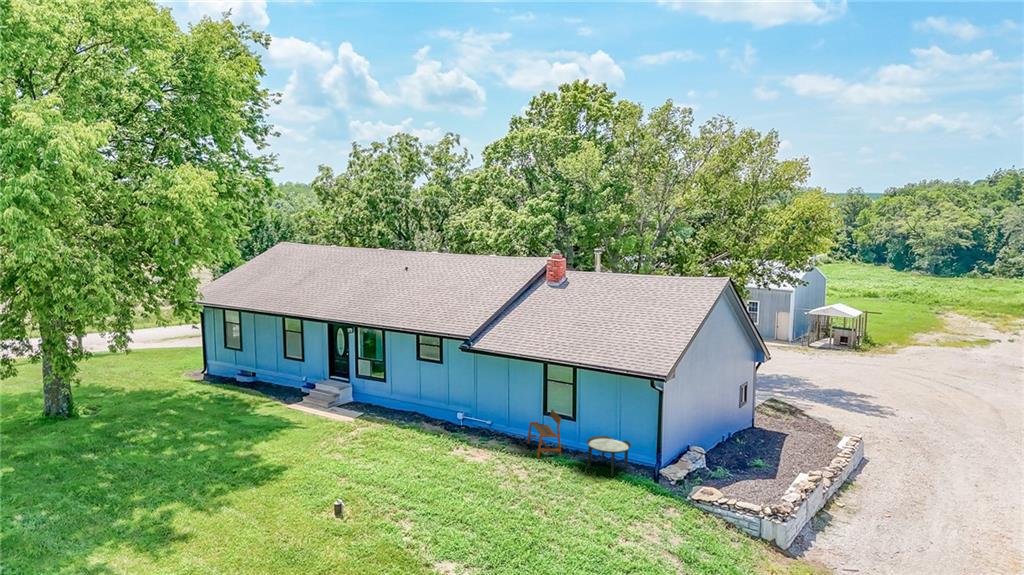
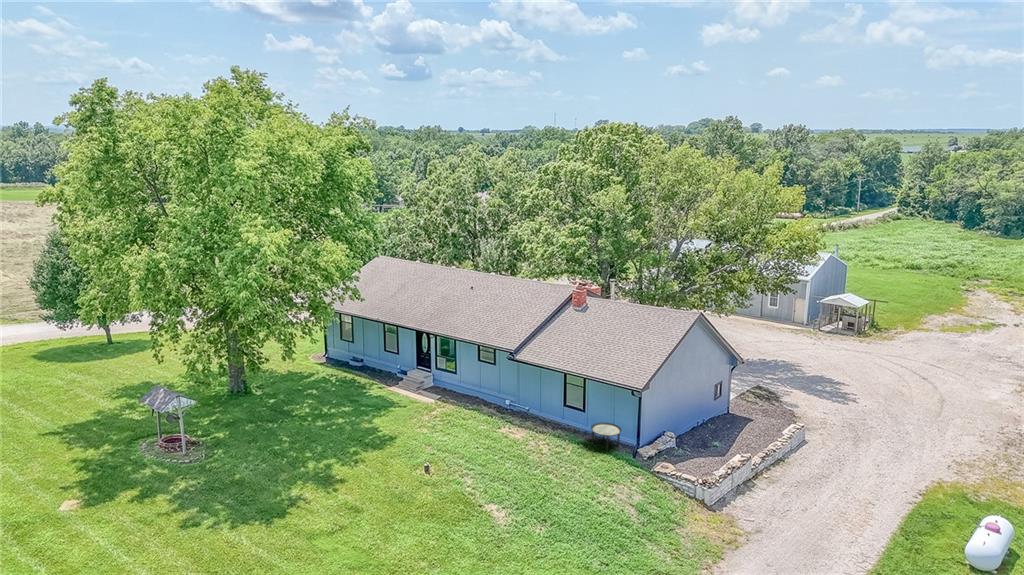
bench: present [527,410,561,458] -> none [554,399,576,436]

